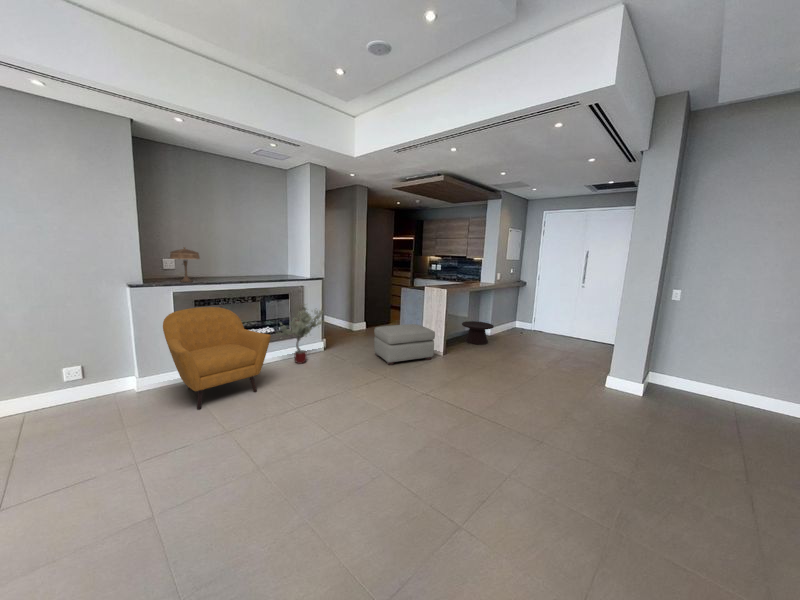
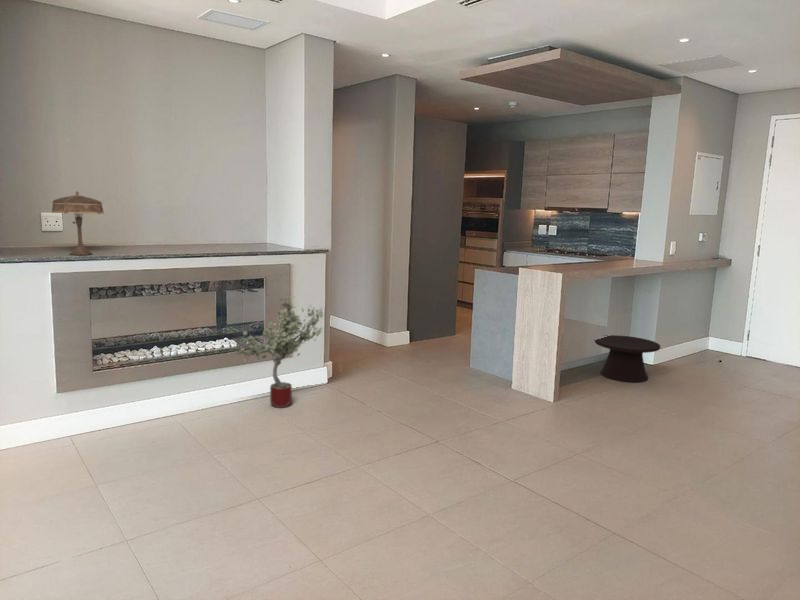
armchair: present [163,307,271,409] -> none [31,300,217,489]
ottoman: present [374,324,435,365] -> none [419,339,538,418]

